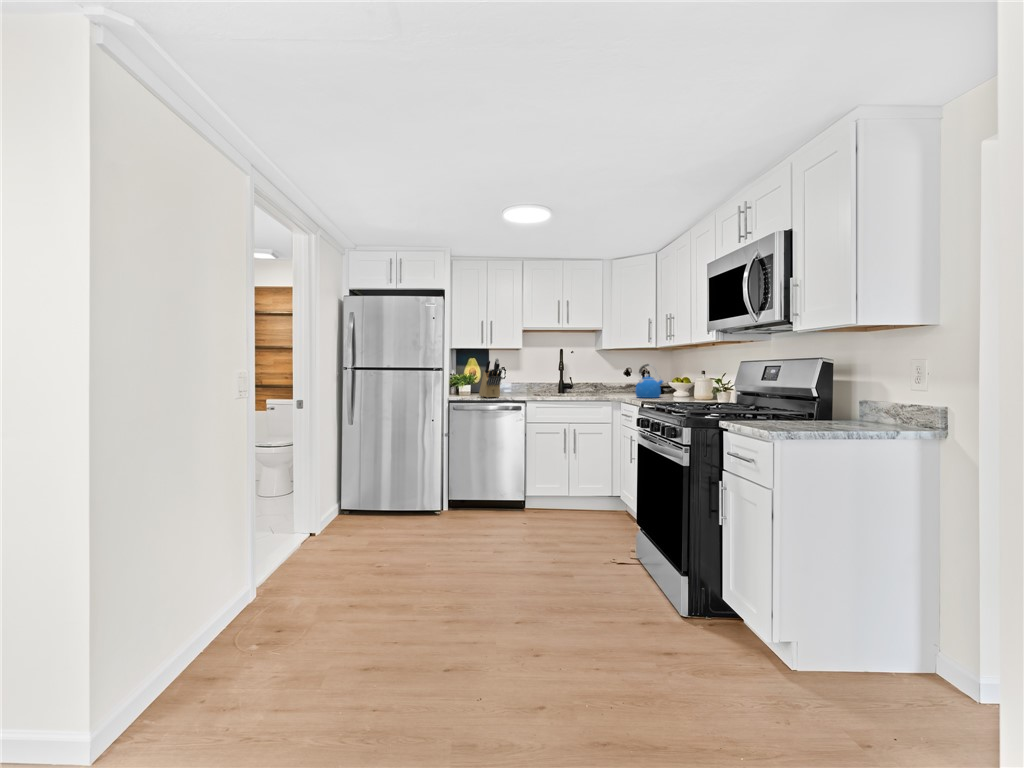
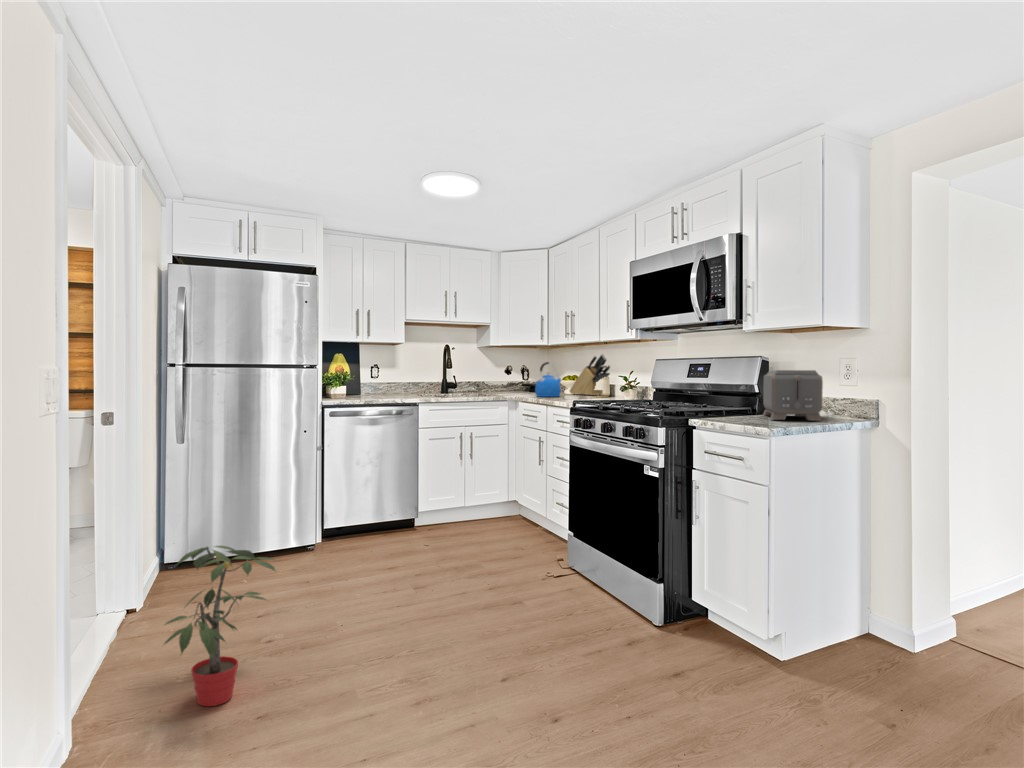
knife block: present [479,358,502,398] -> present [570,354,610,395]
toaster: none [802,373,868,430] -> present [763,370,823,421]
potted plant: none [210,516,321,645] -> present [164,546,276,706]

